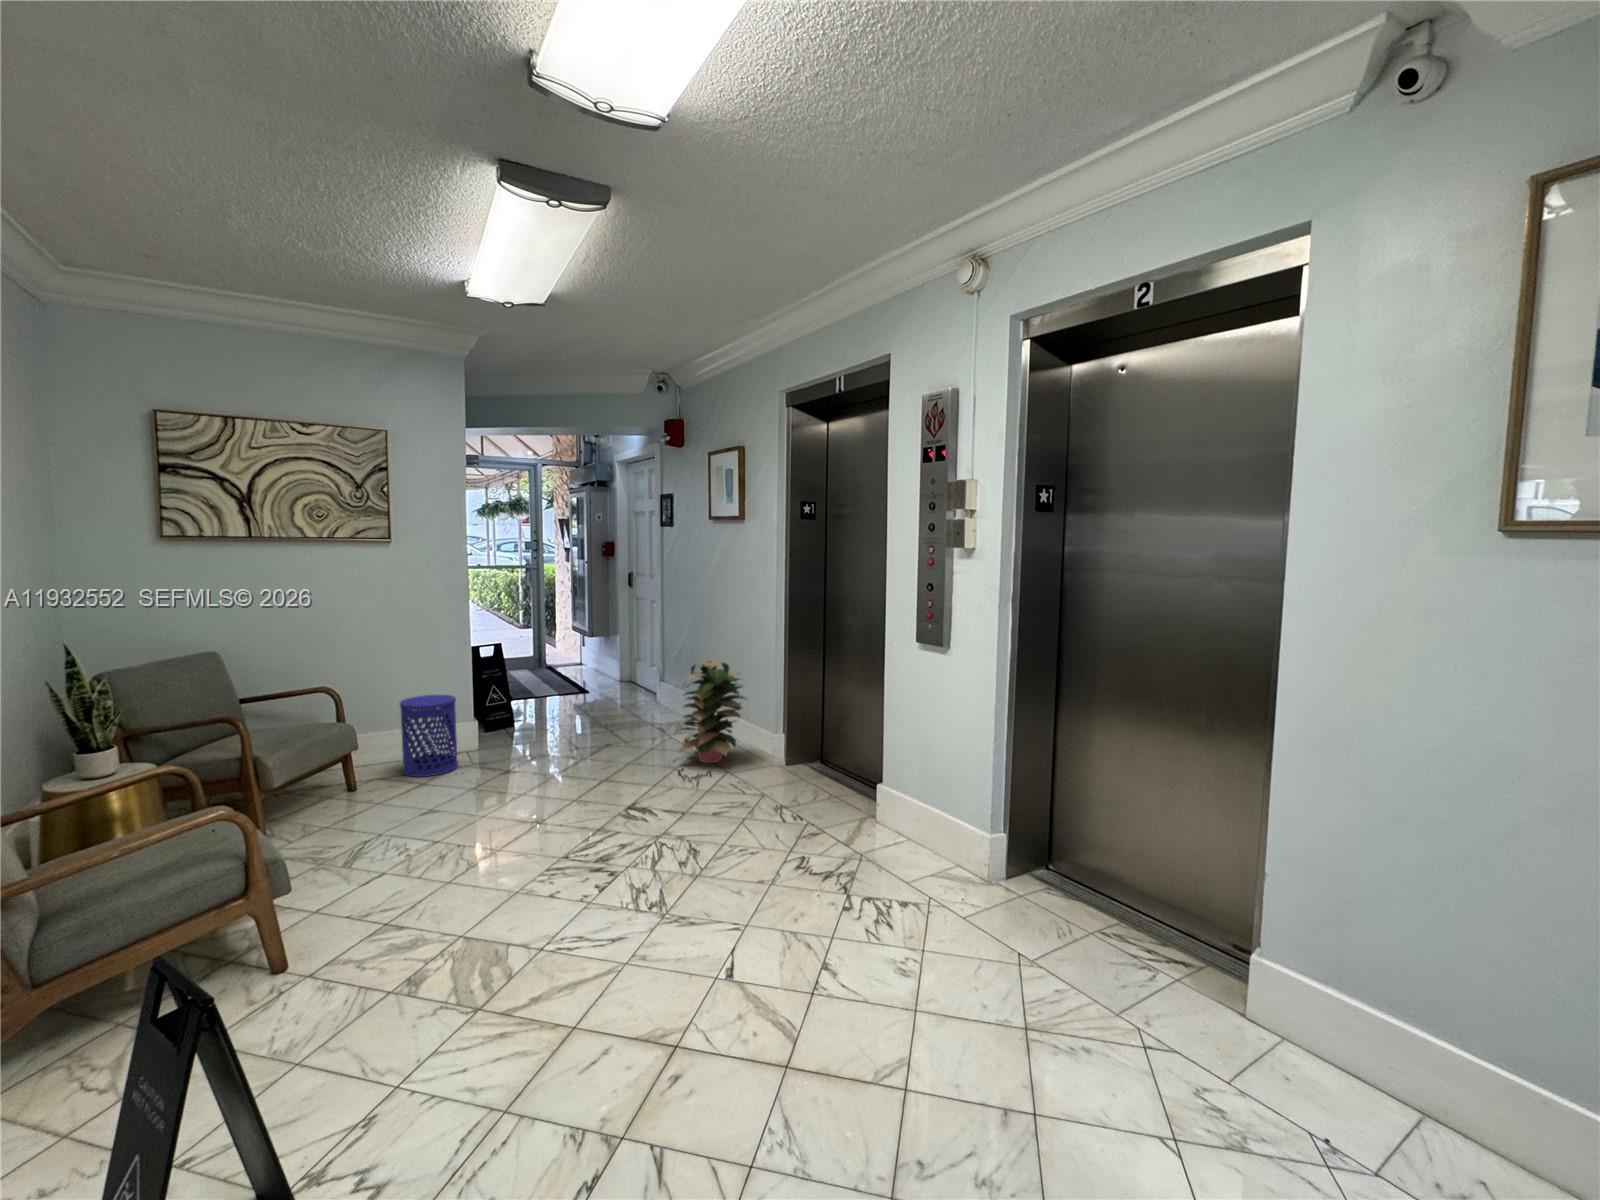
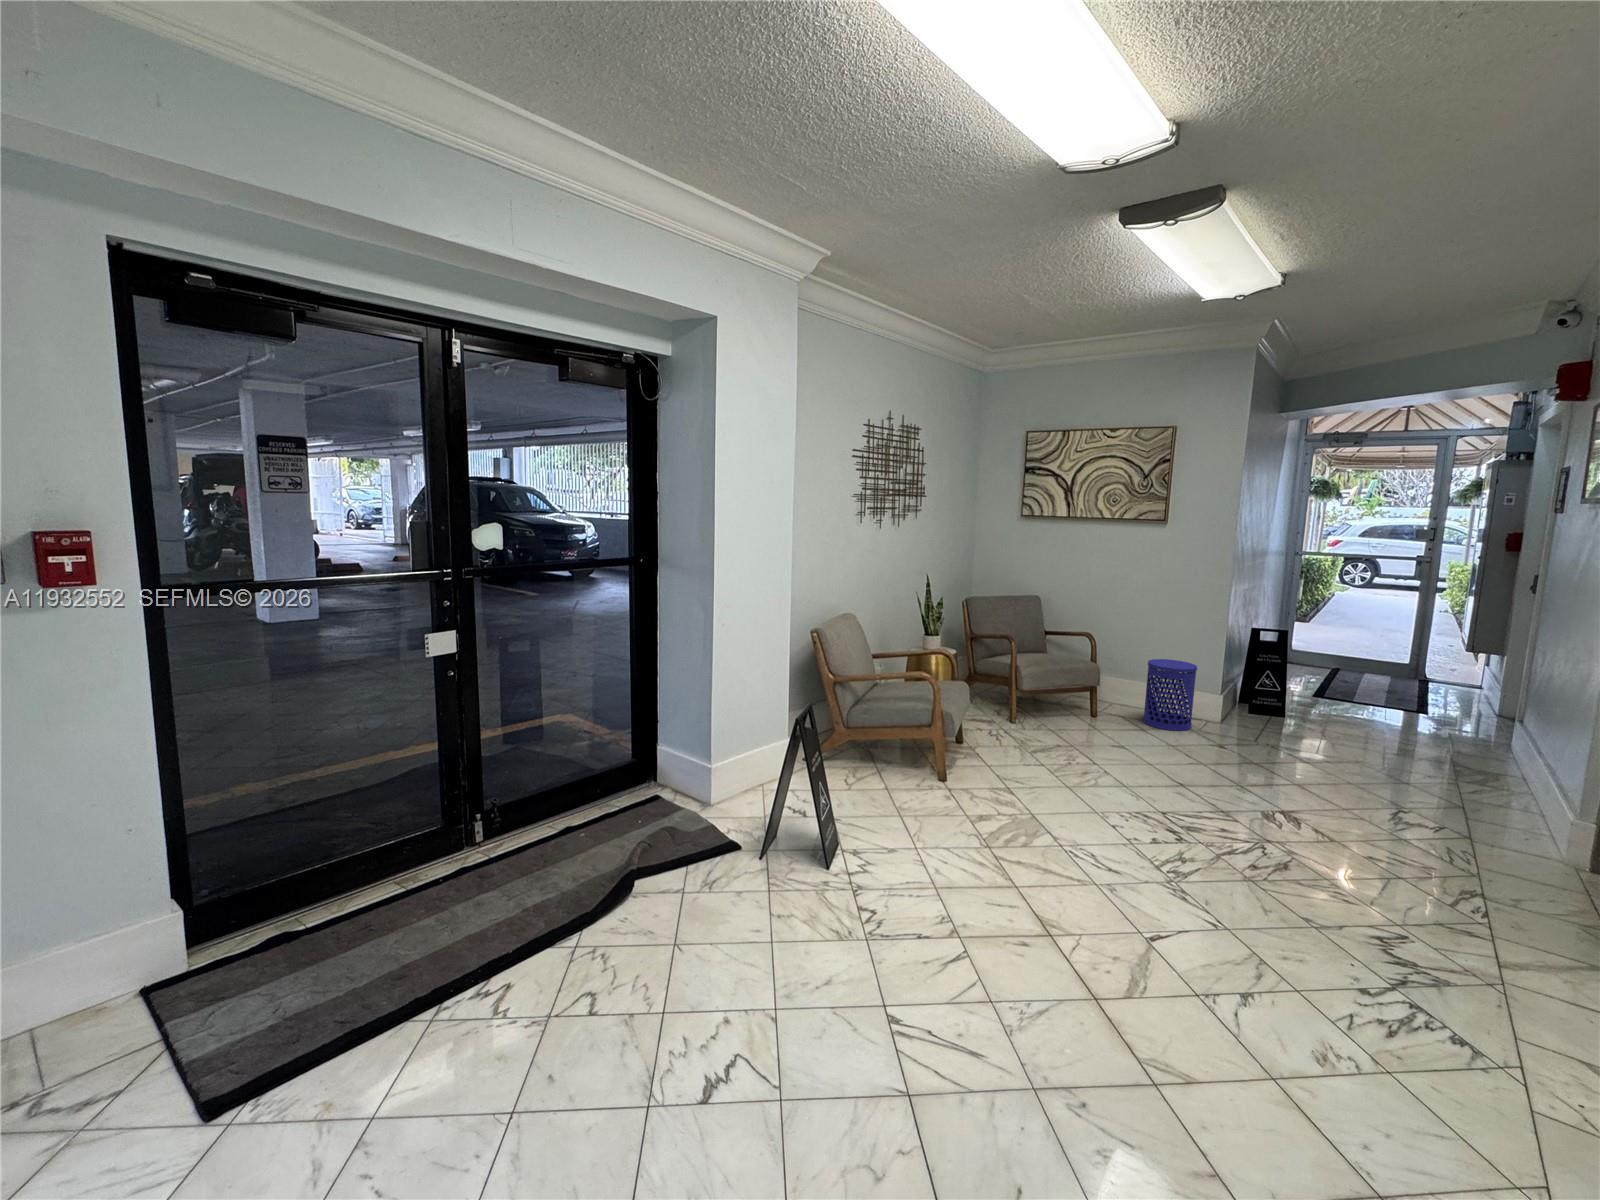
decorative plant: present [679,660,746,763] -> none [1413,692,1562,830]

